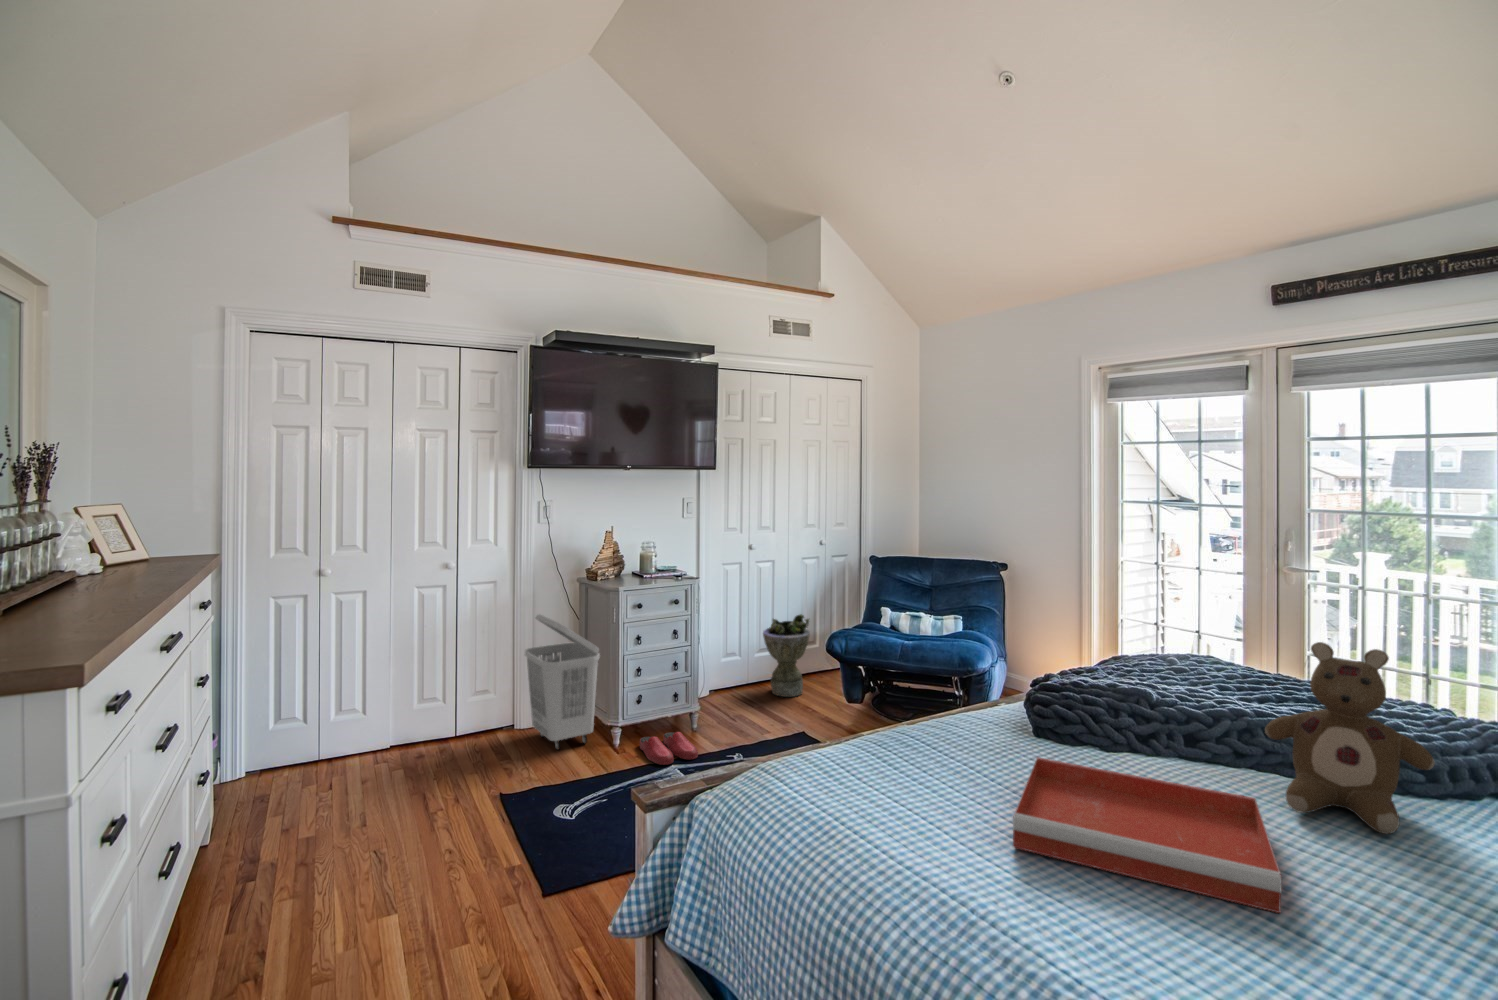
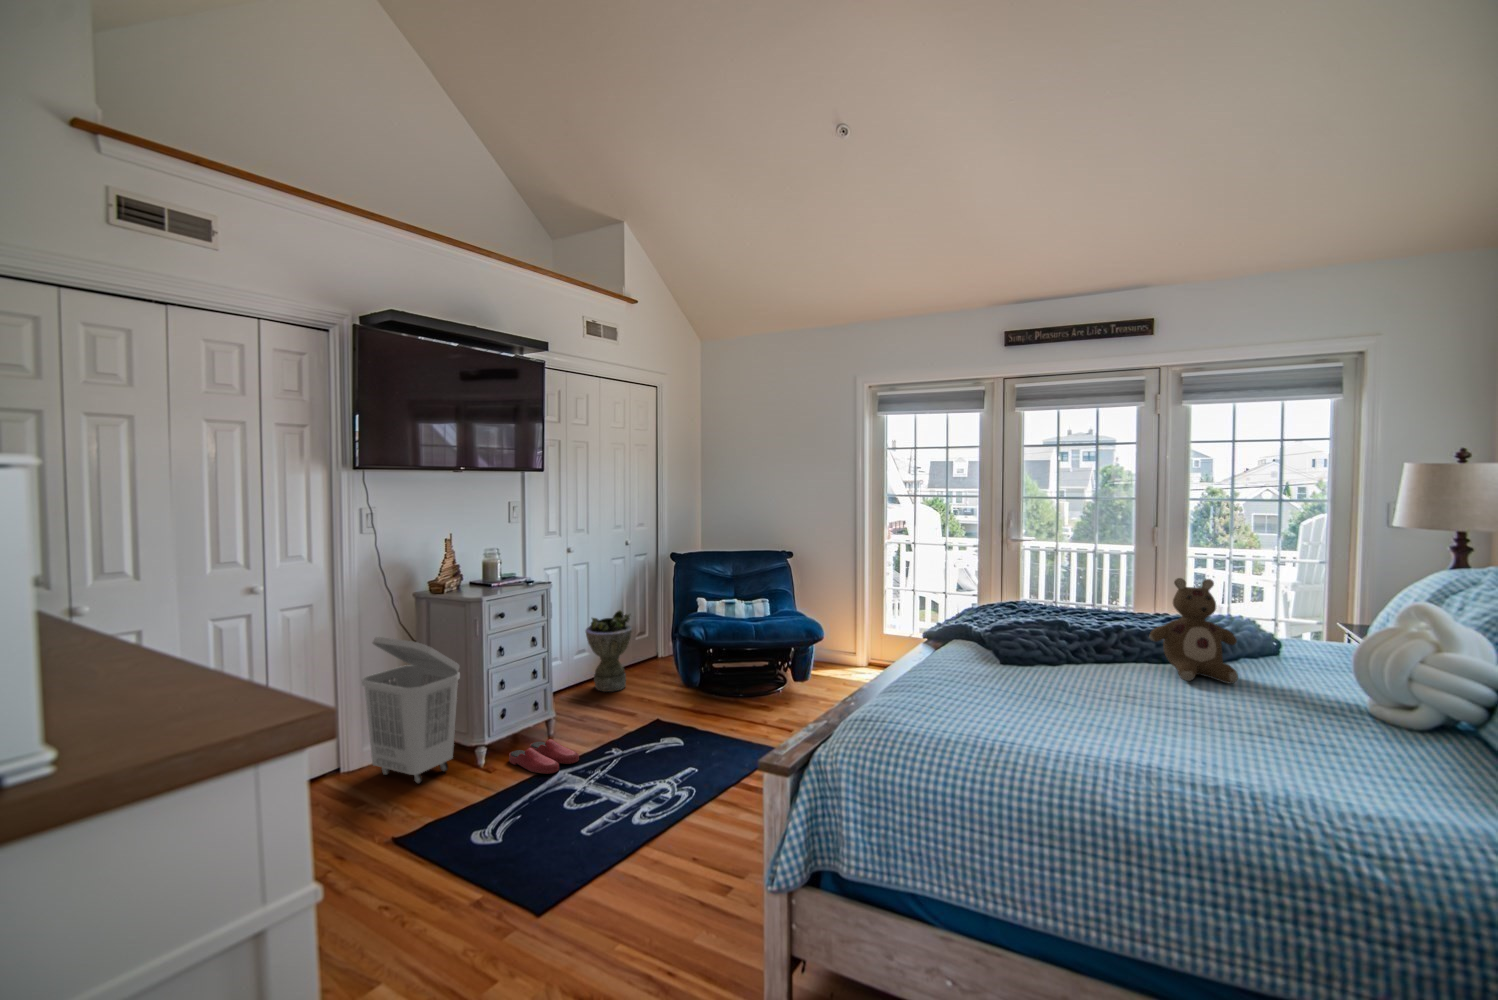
tray: present [1013,758,1282,913] -> none [1052,675,1253,729]

